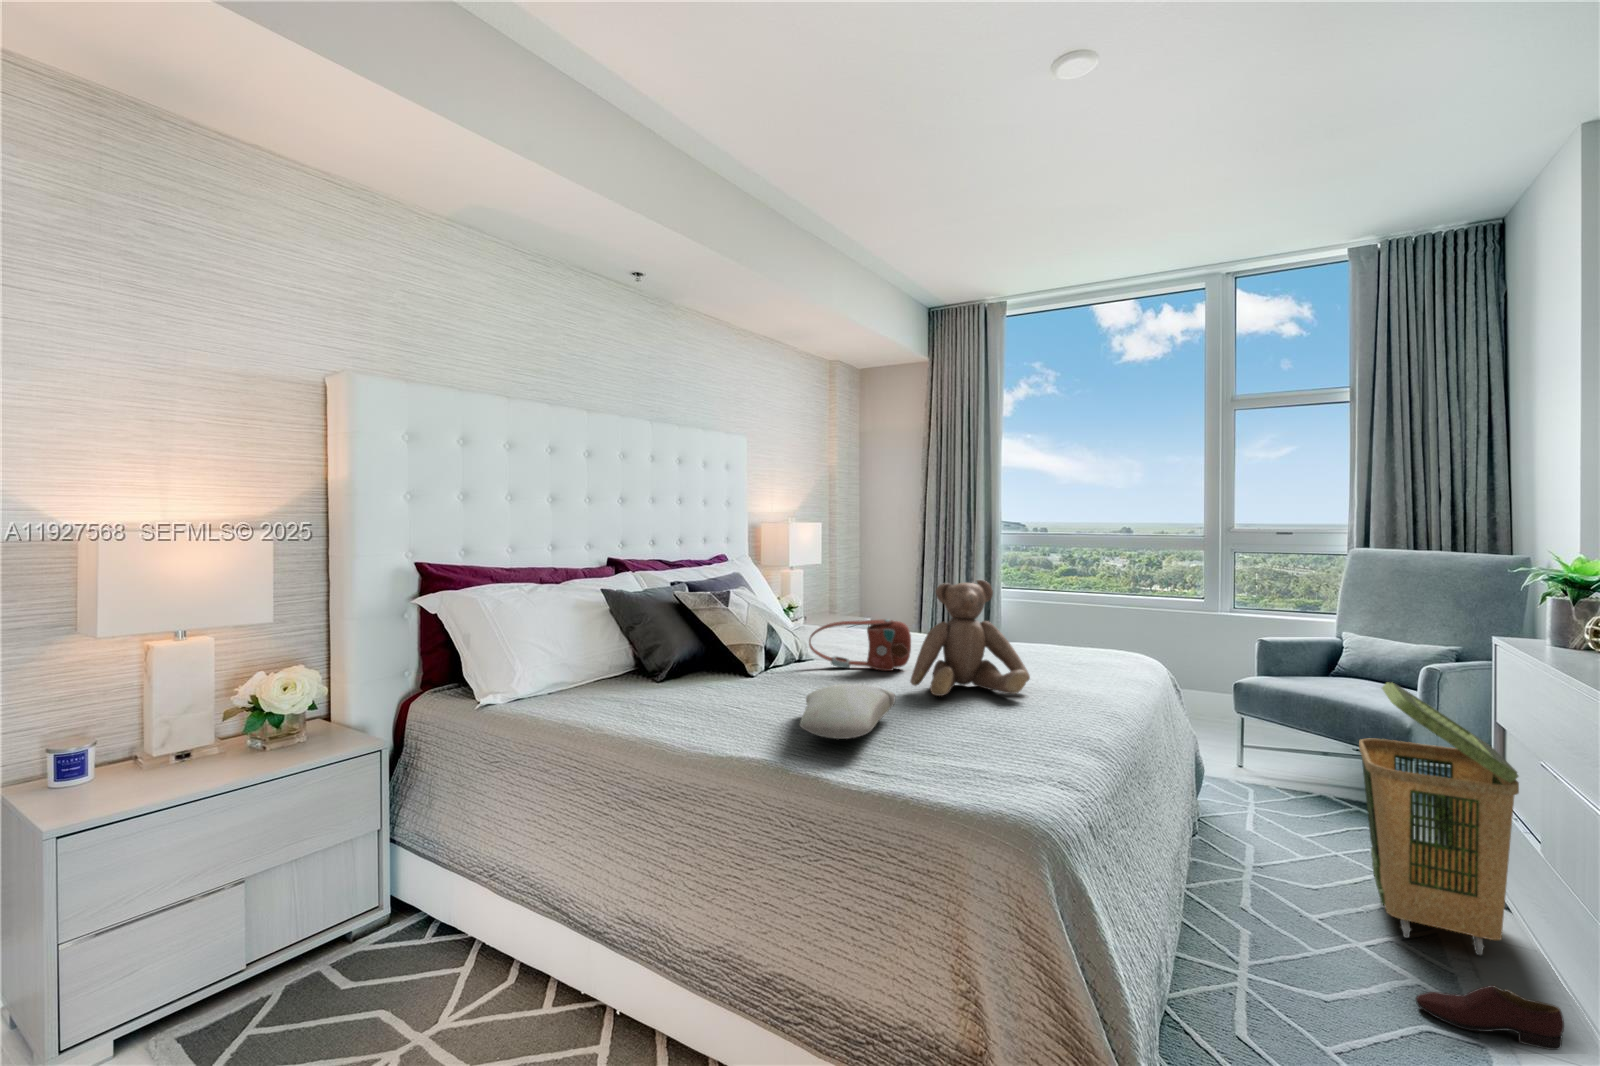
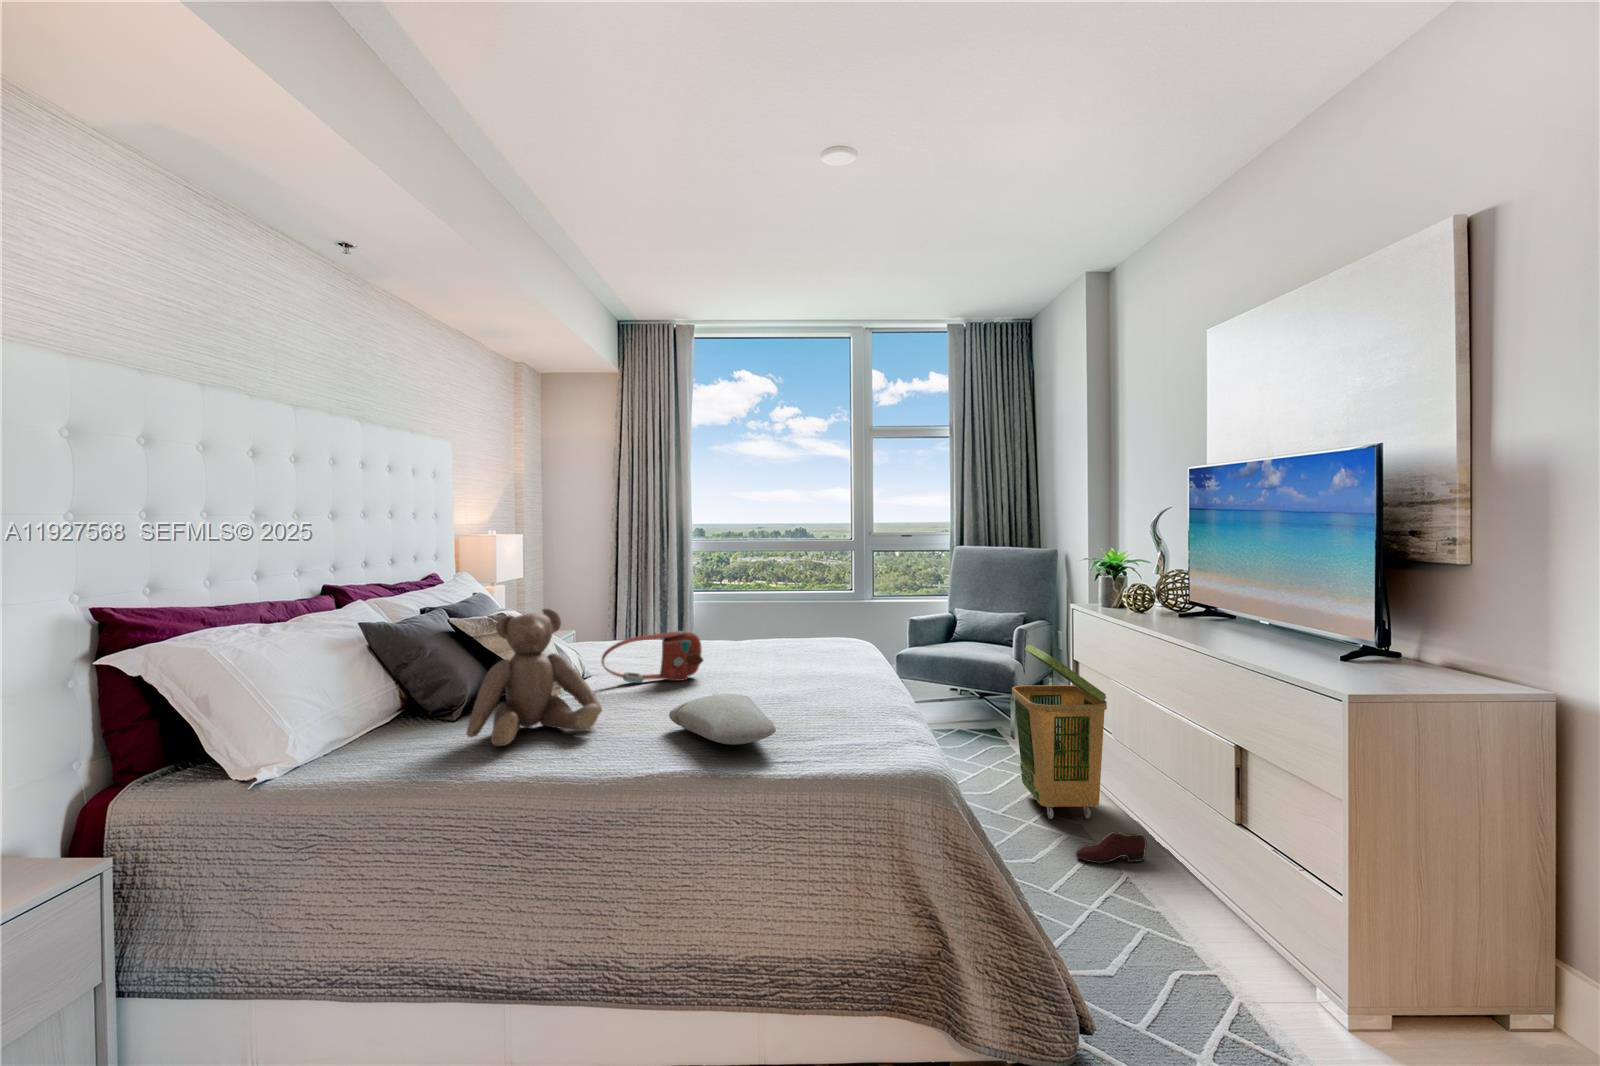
teddy bear: present [910,580,1030,696] -> present [466,609,602,746]

